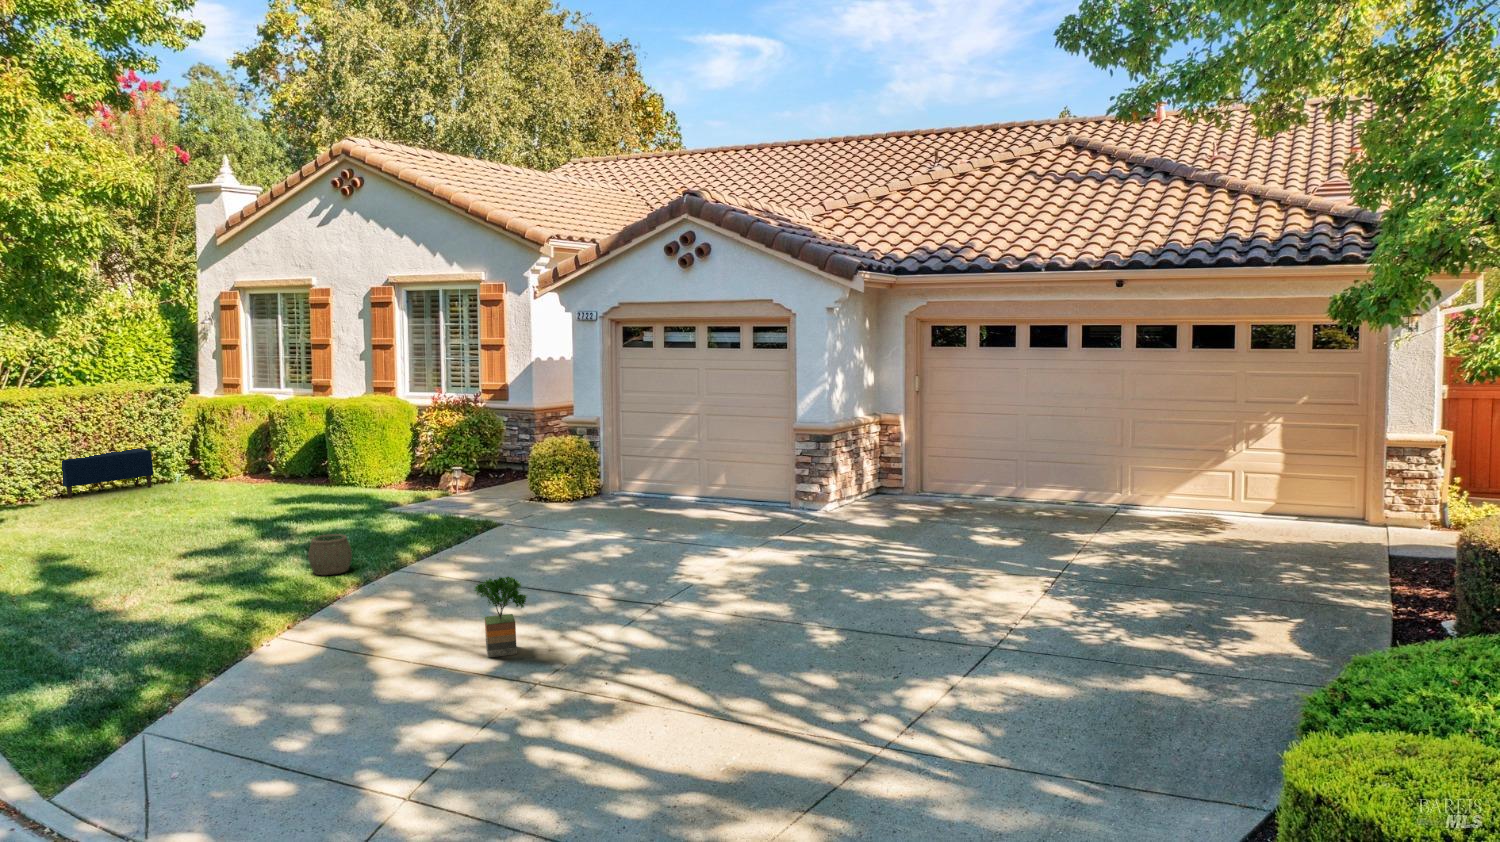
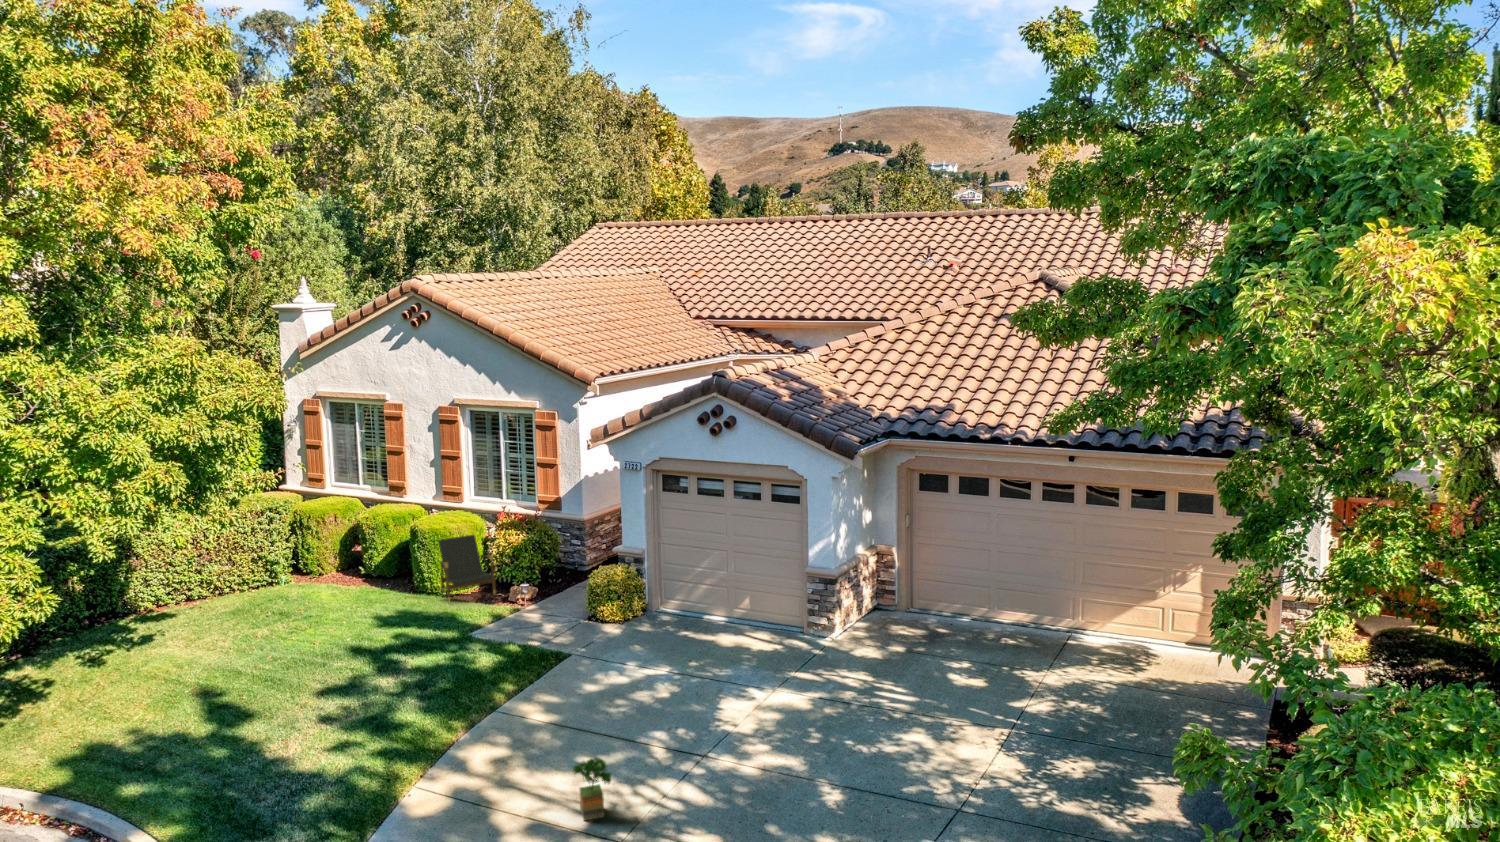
lounge chair: none [360,420,427,494] -> present [439,535,496,604]
bench: present [62,449,153,499] -> none [181,556,264,607]
woven basket: present [308,534,352,575] -> none [424,681,458,717]

